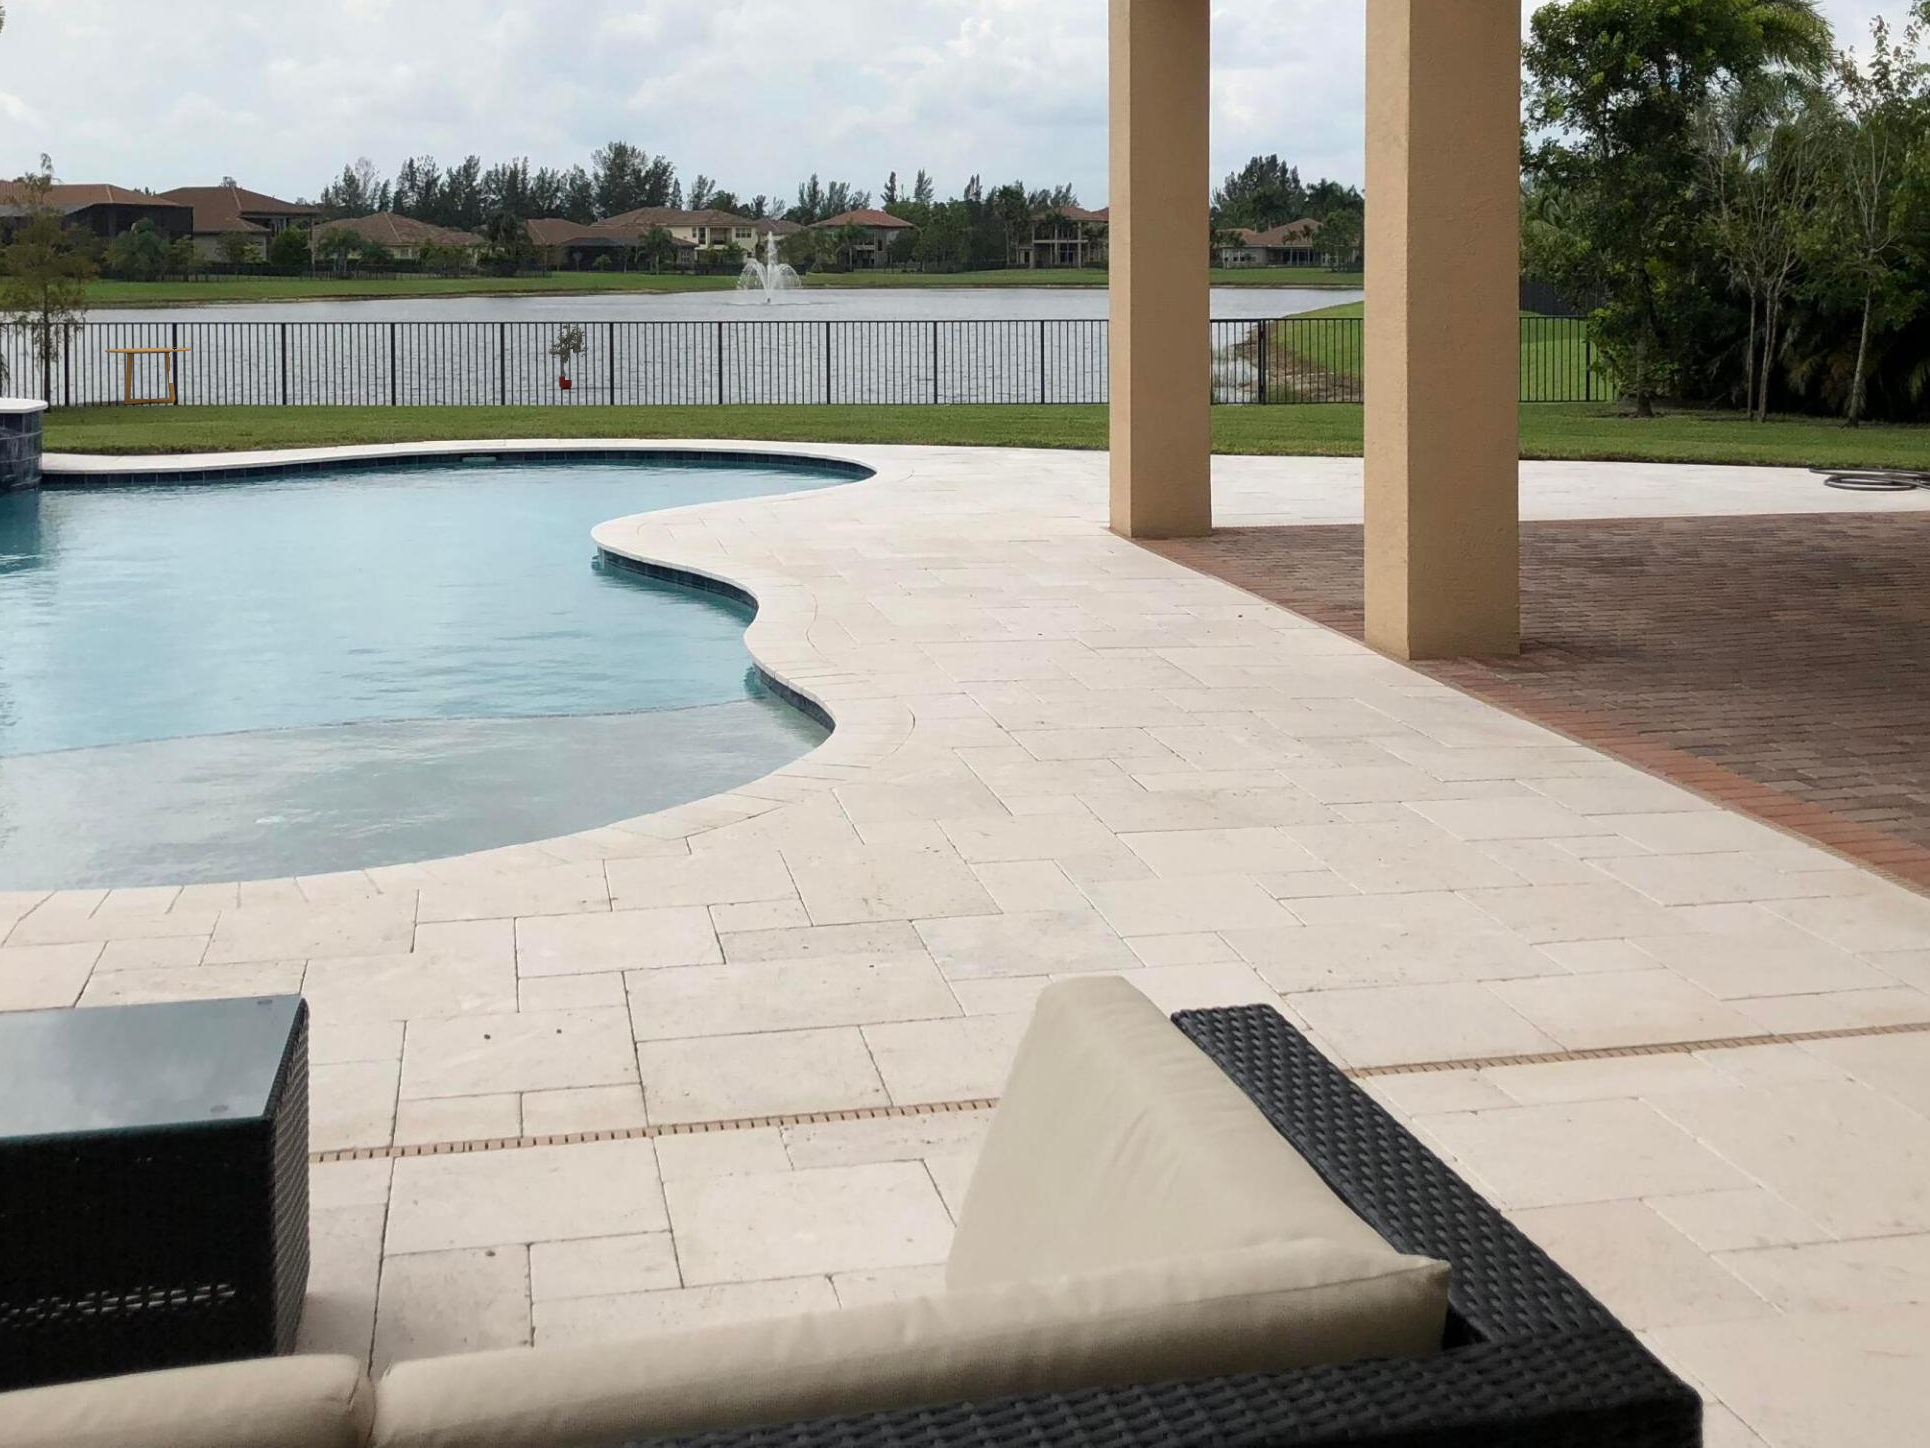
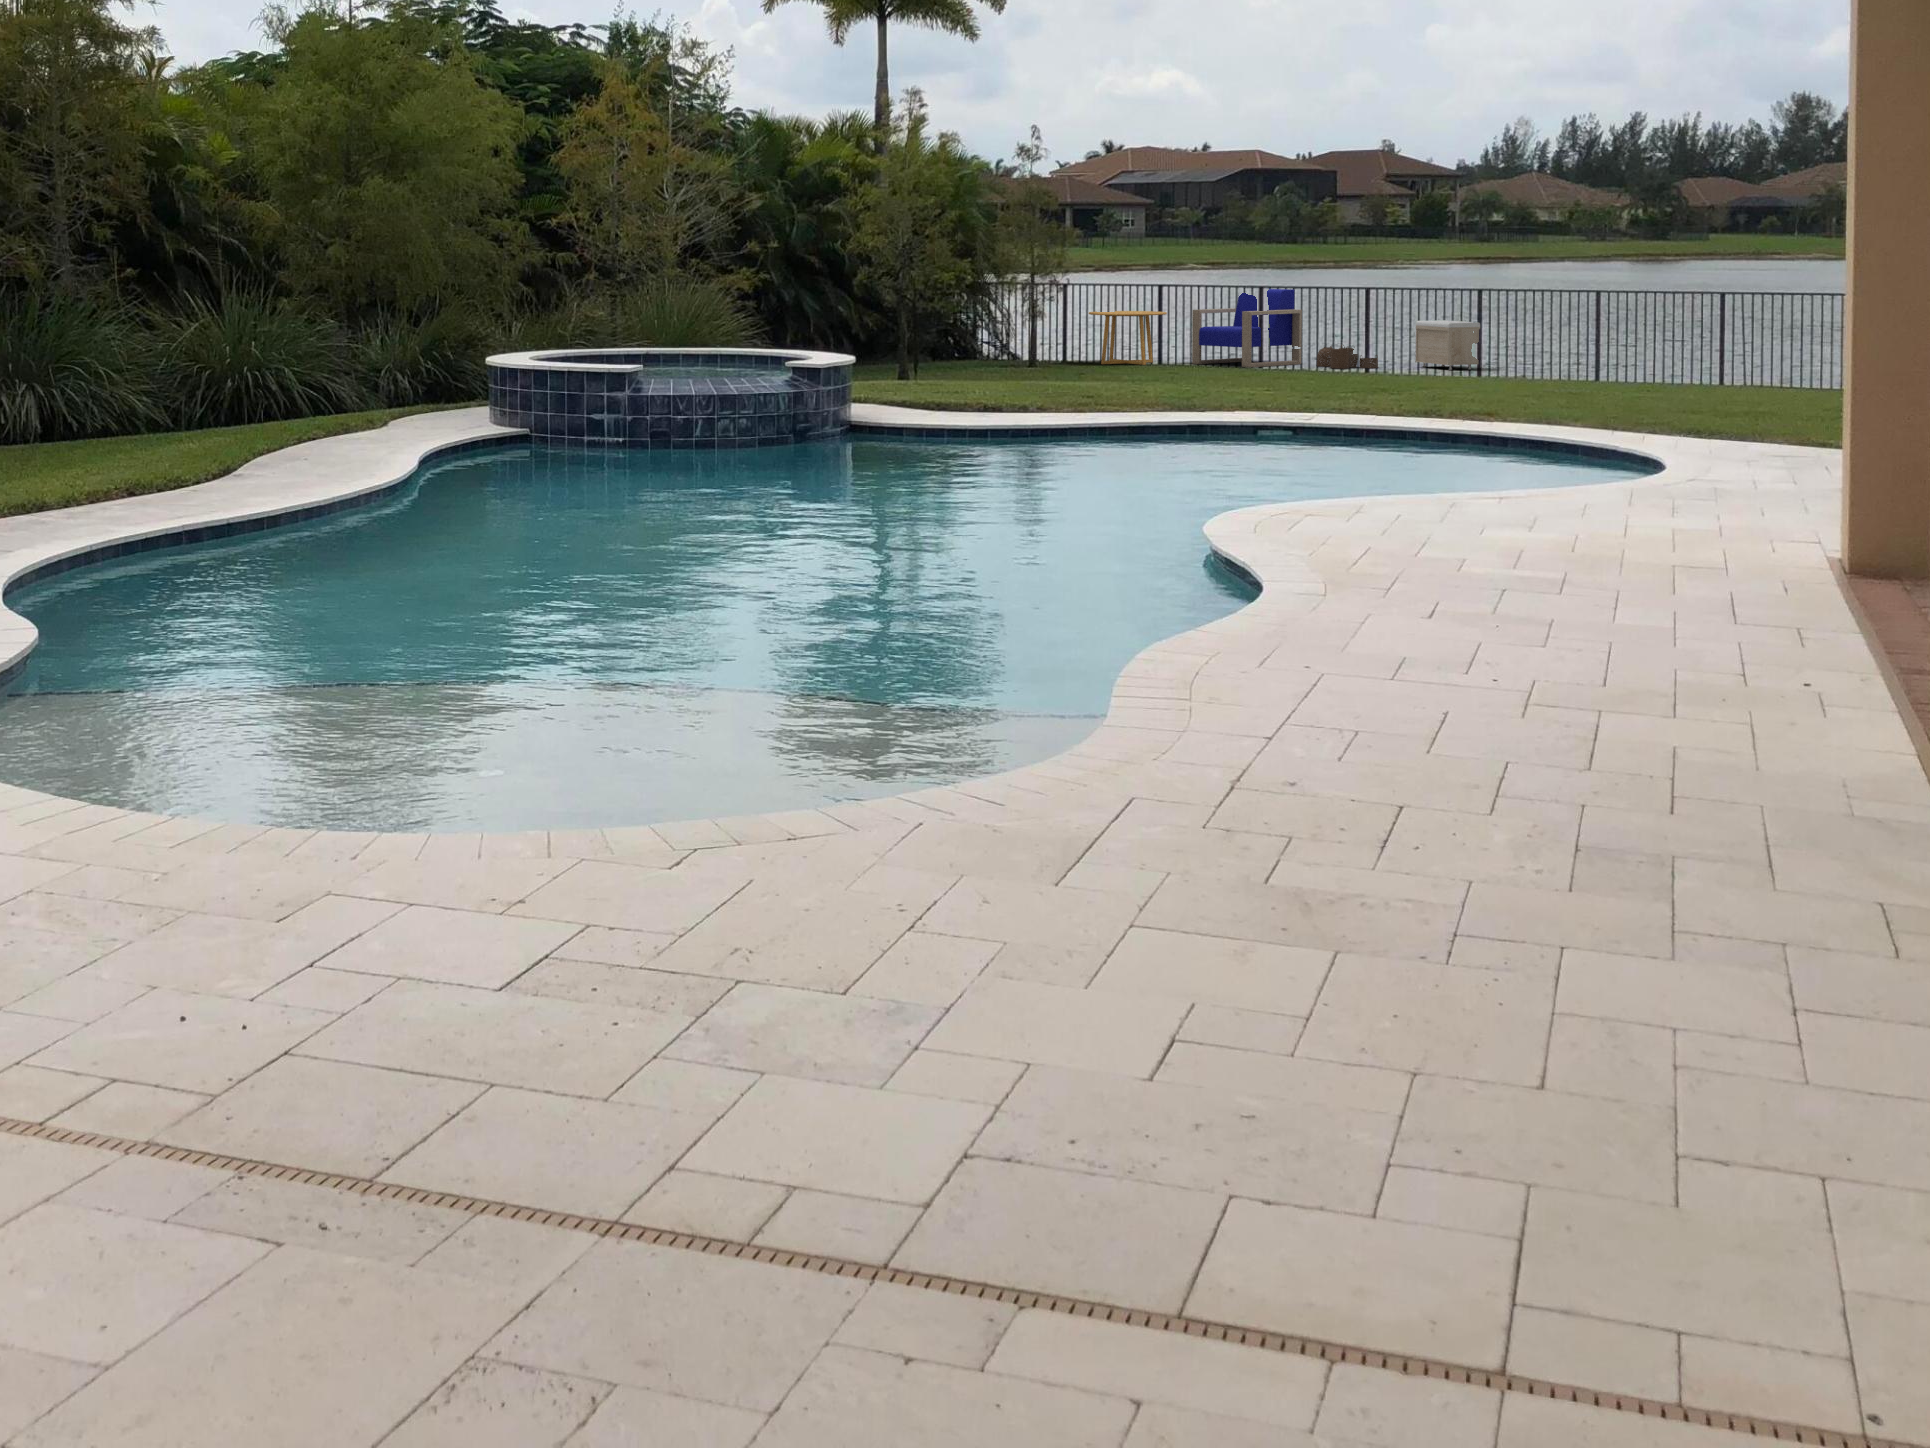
armchair: none [219,322,330,400] -> present [1192,289,1302,367]
potted tree: present [548,322,588,389] -> none [1536,295,1581,369]
storage bench: none [443,348,507,394] -> present [1416,320,1480,370]
woven basket: none [350,374,412,397] -> present [1317,345,1378,369]

